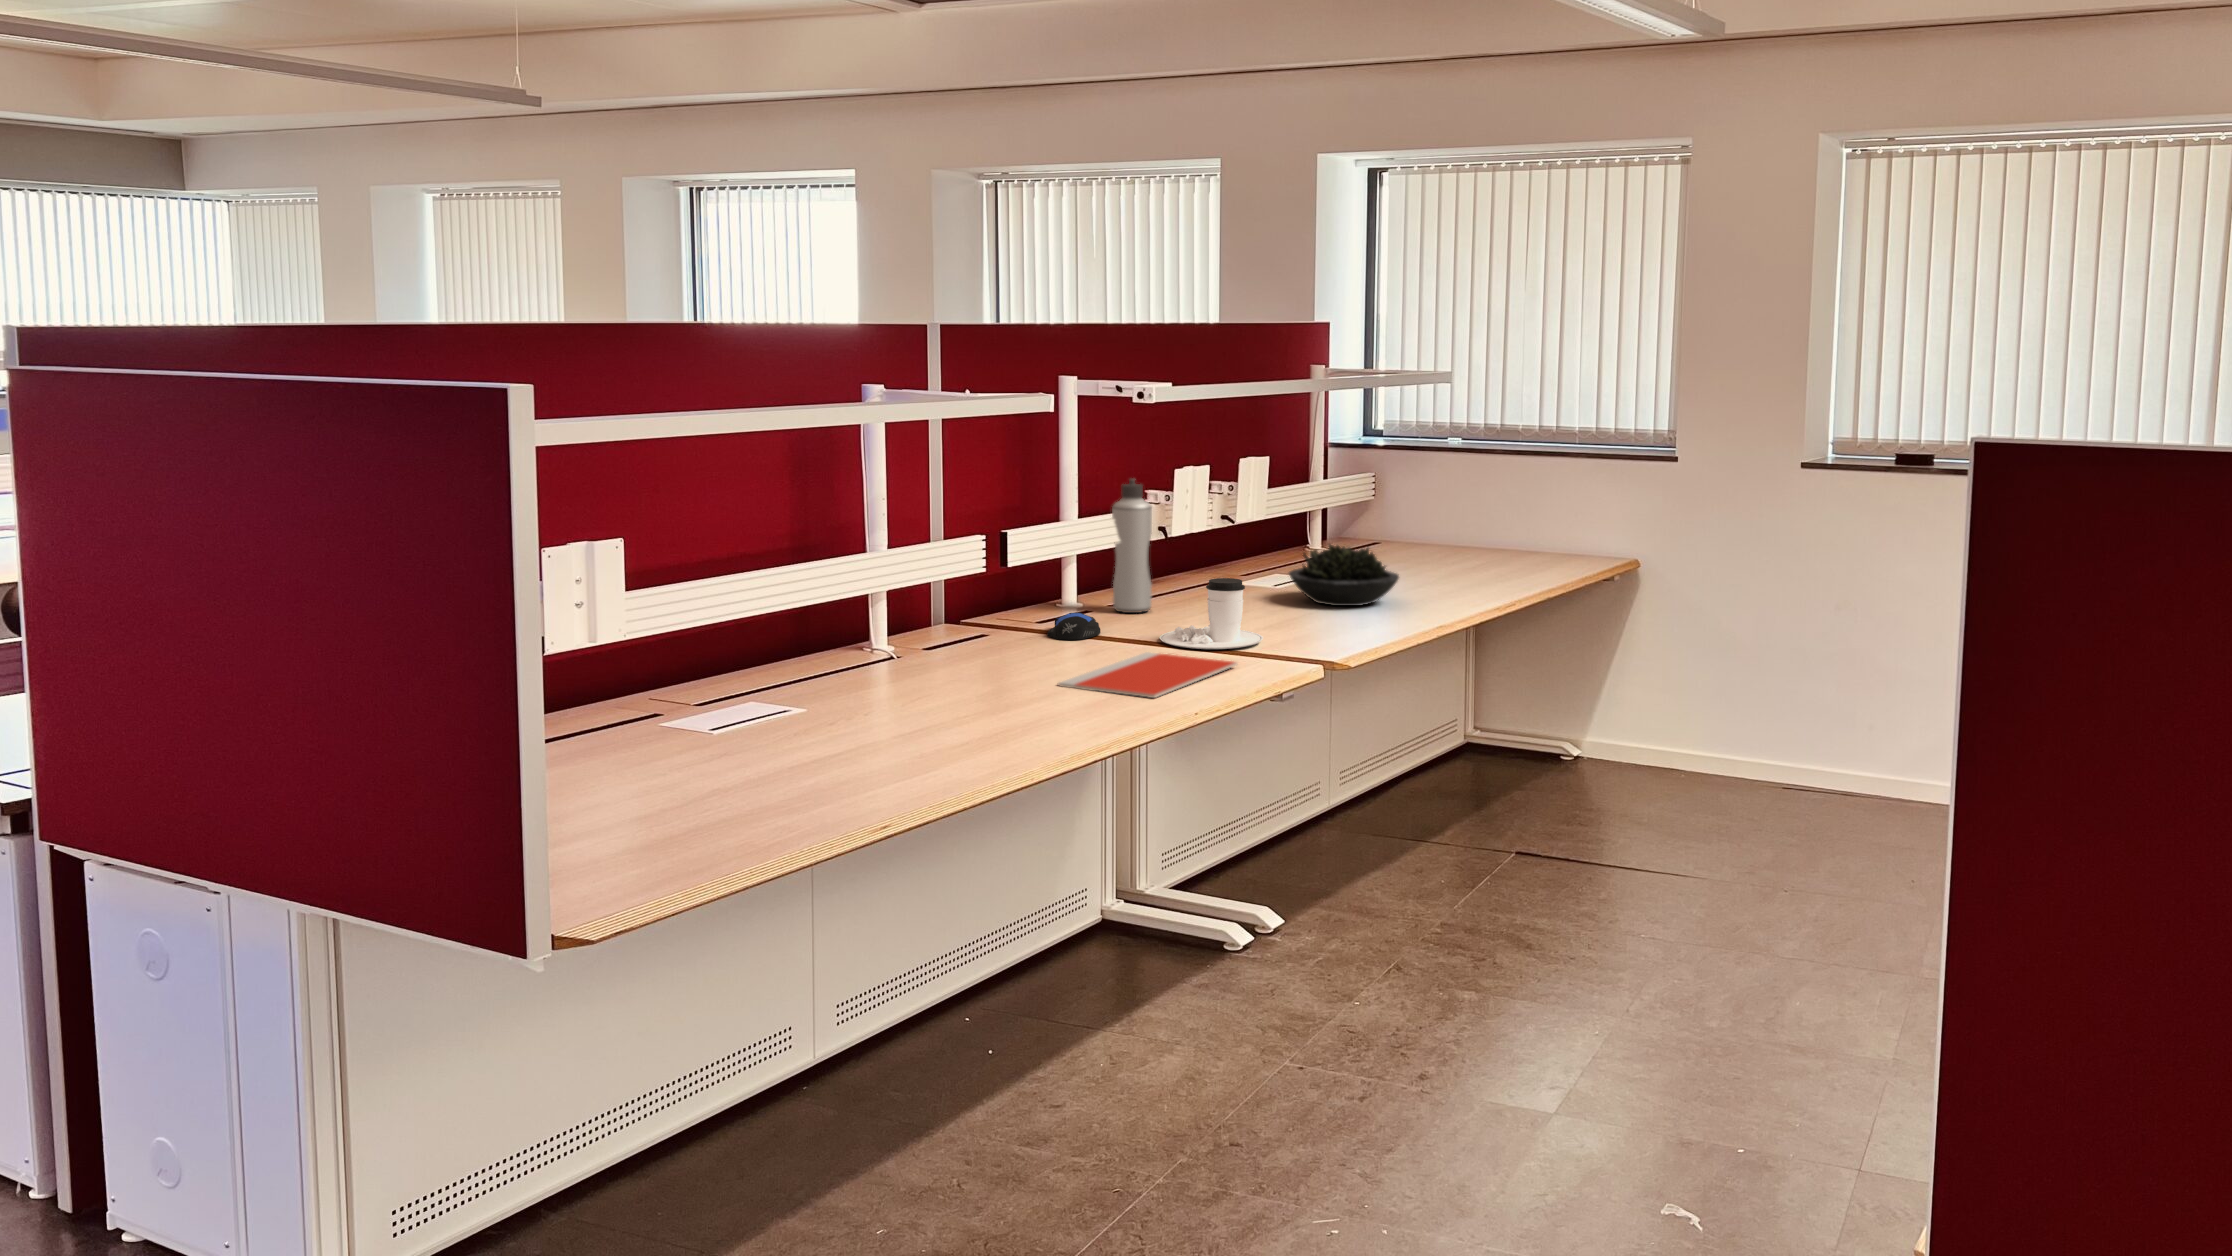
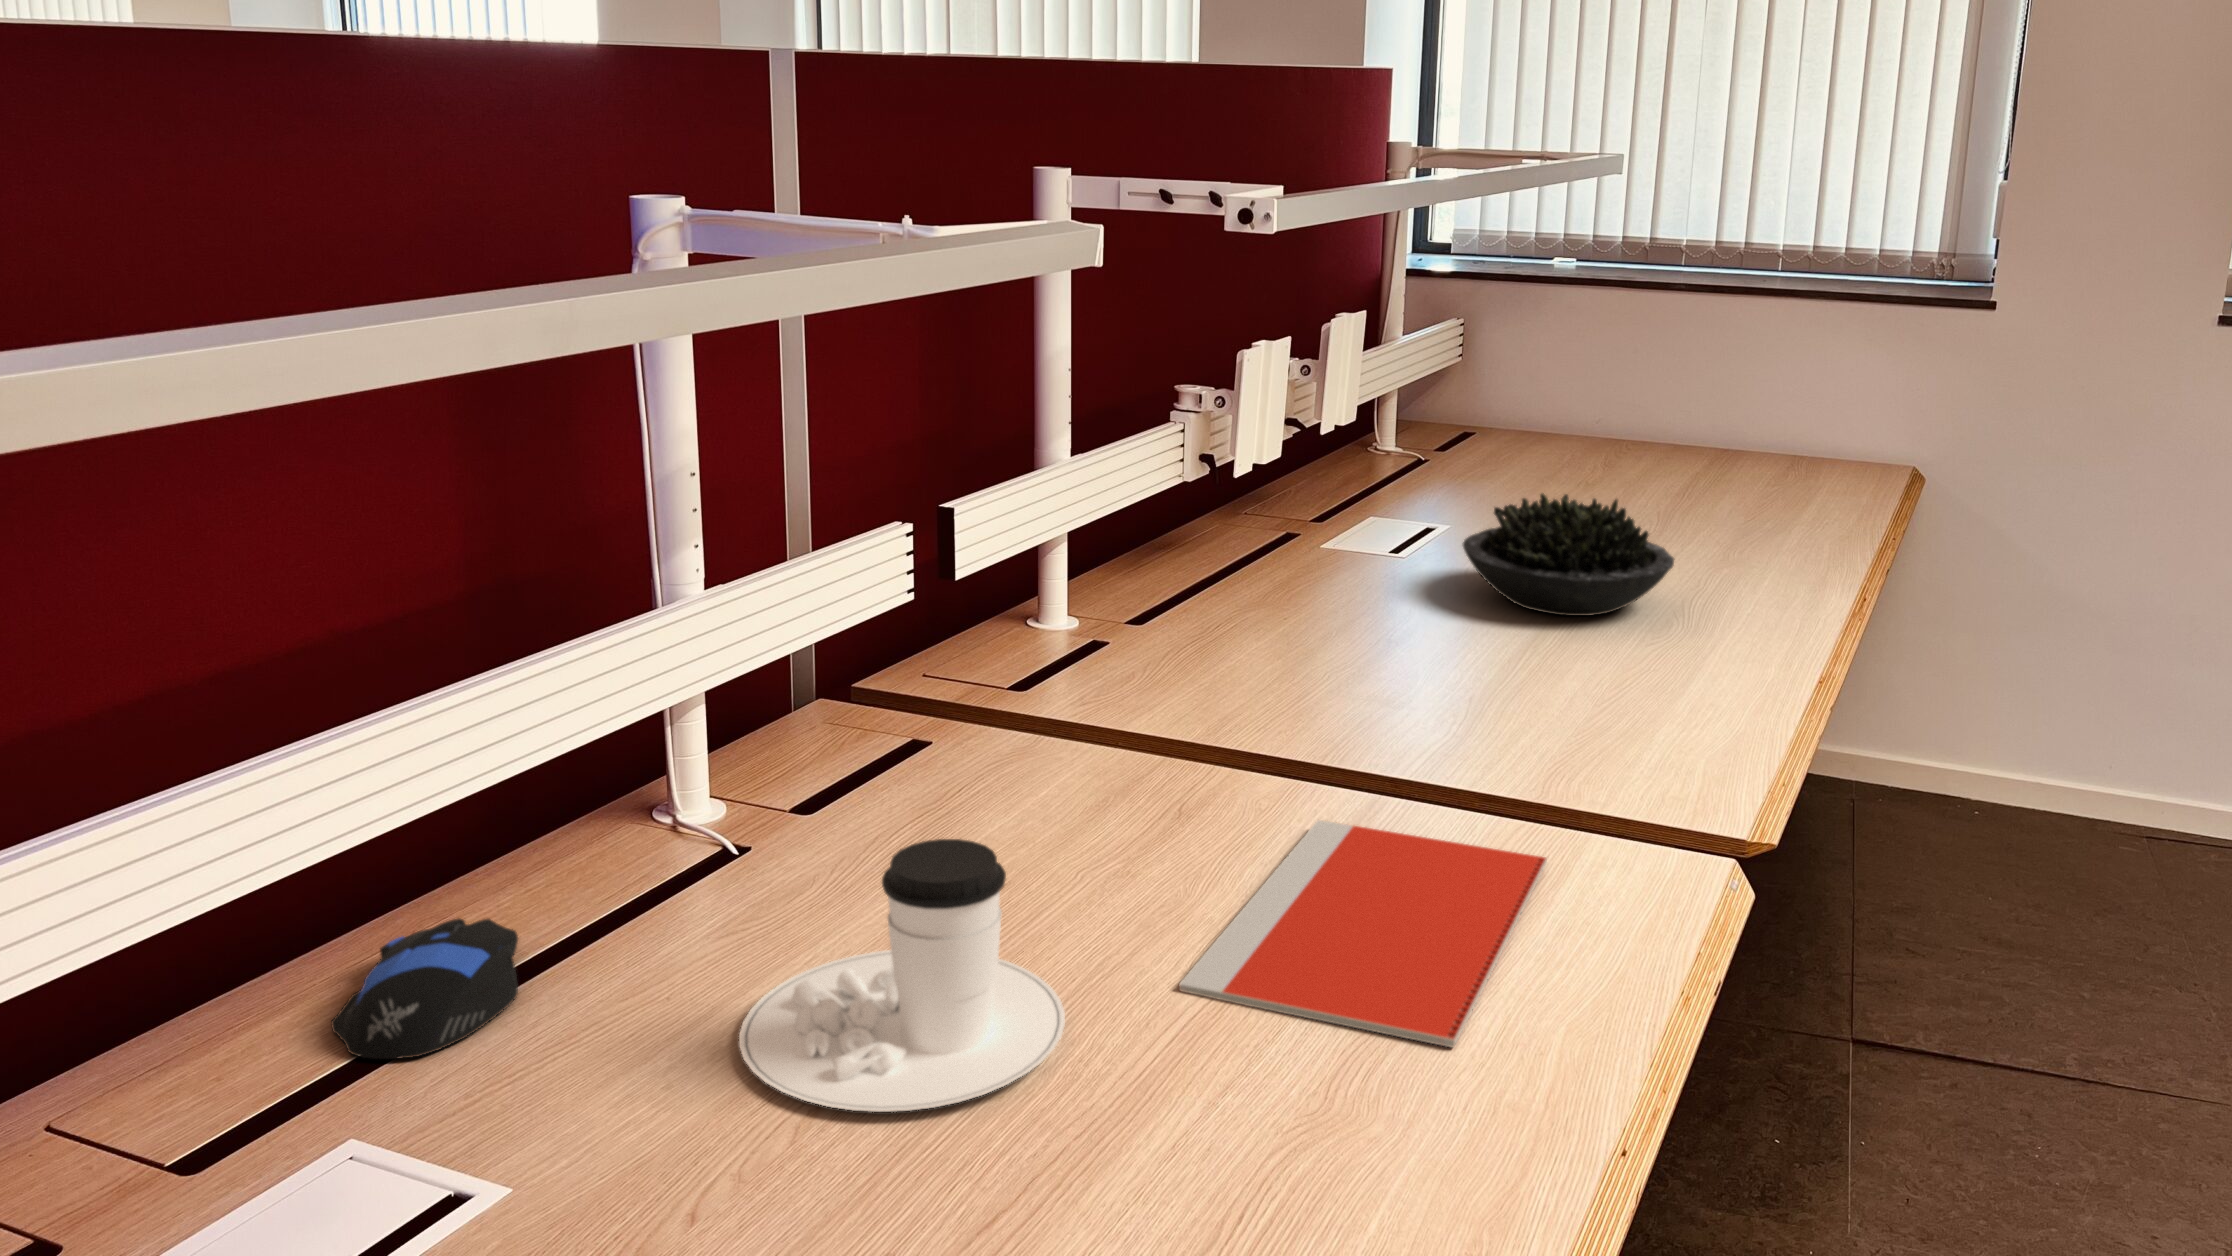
water bottle: present [1112,479,1152,613] -> none [1158,386,1238,655]
coffee cup: present [1159,578,1263,649] -> present [739,839,1065,1112]
computer mouse: present [1047,612,1101,640] -> present [331,918,518,1059]

